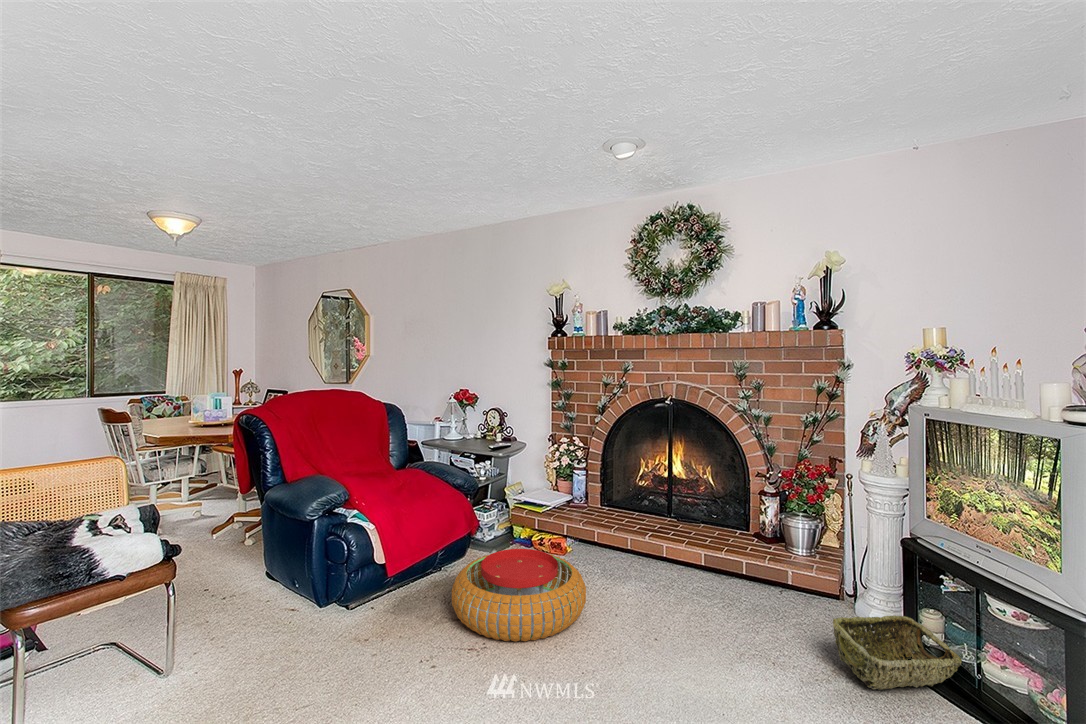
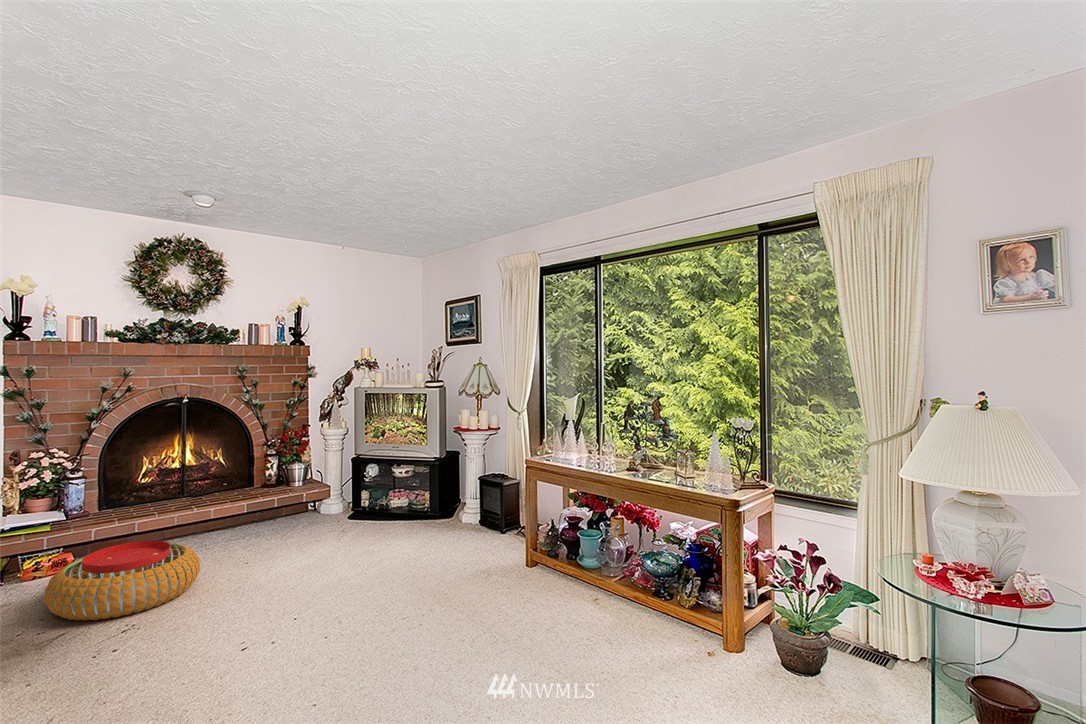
woven basket: present [832,615,962,690] -> none [344,494,393,528]

